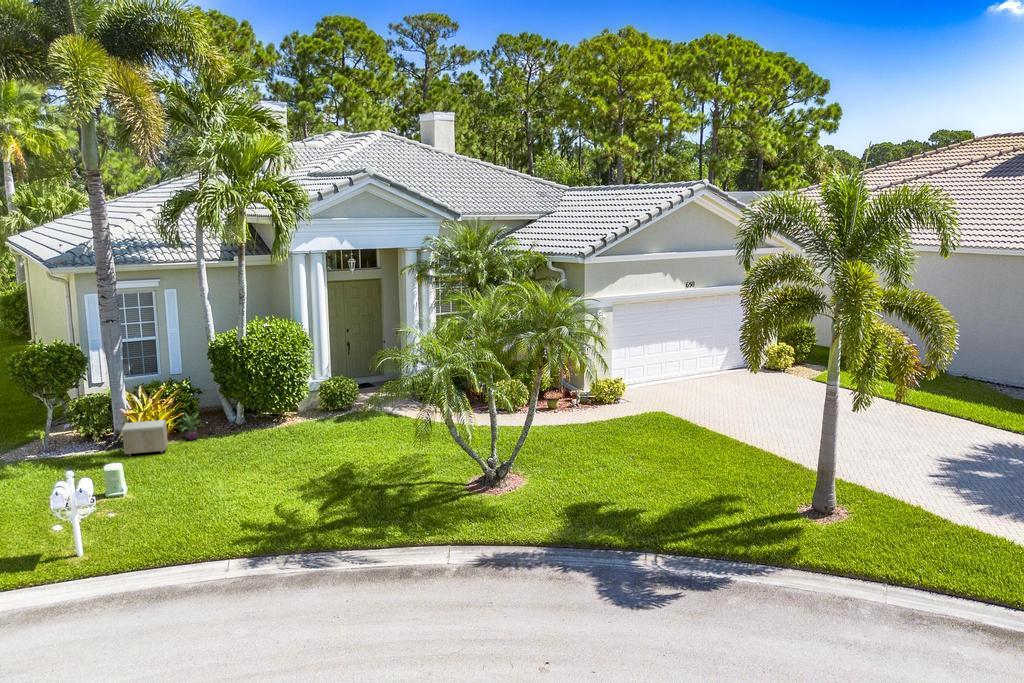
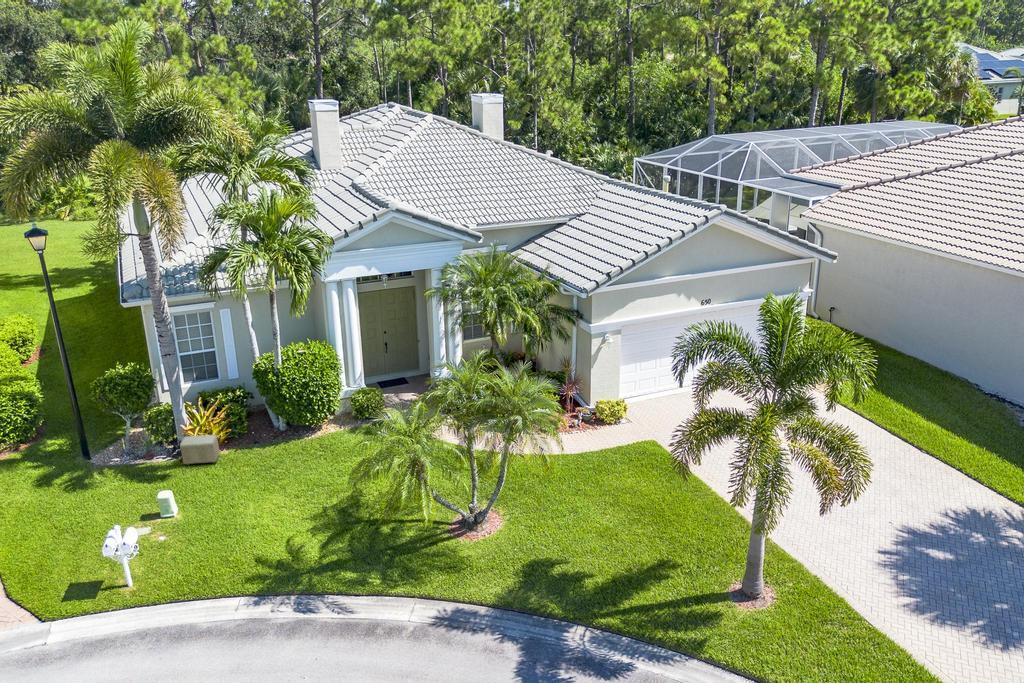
decorative plant: present [183,414,197,440] -> present [141,435,155,459]

